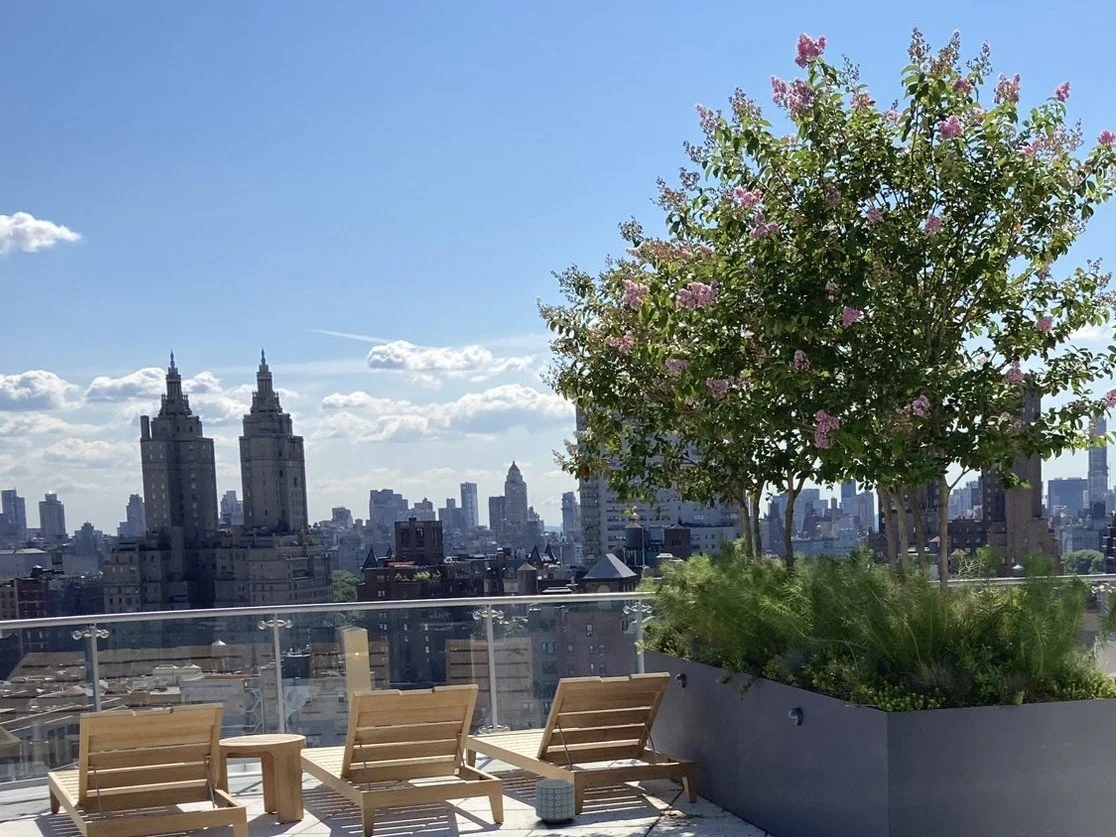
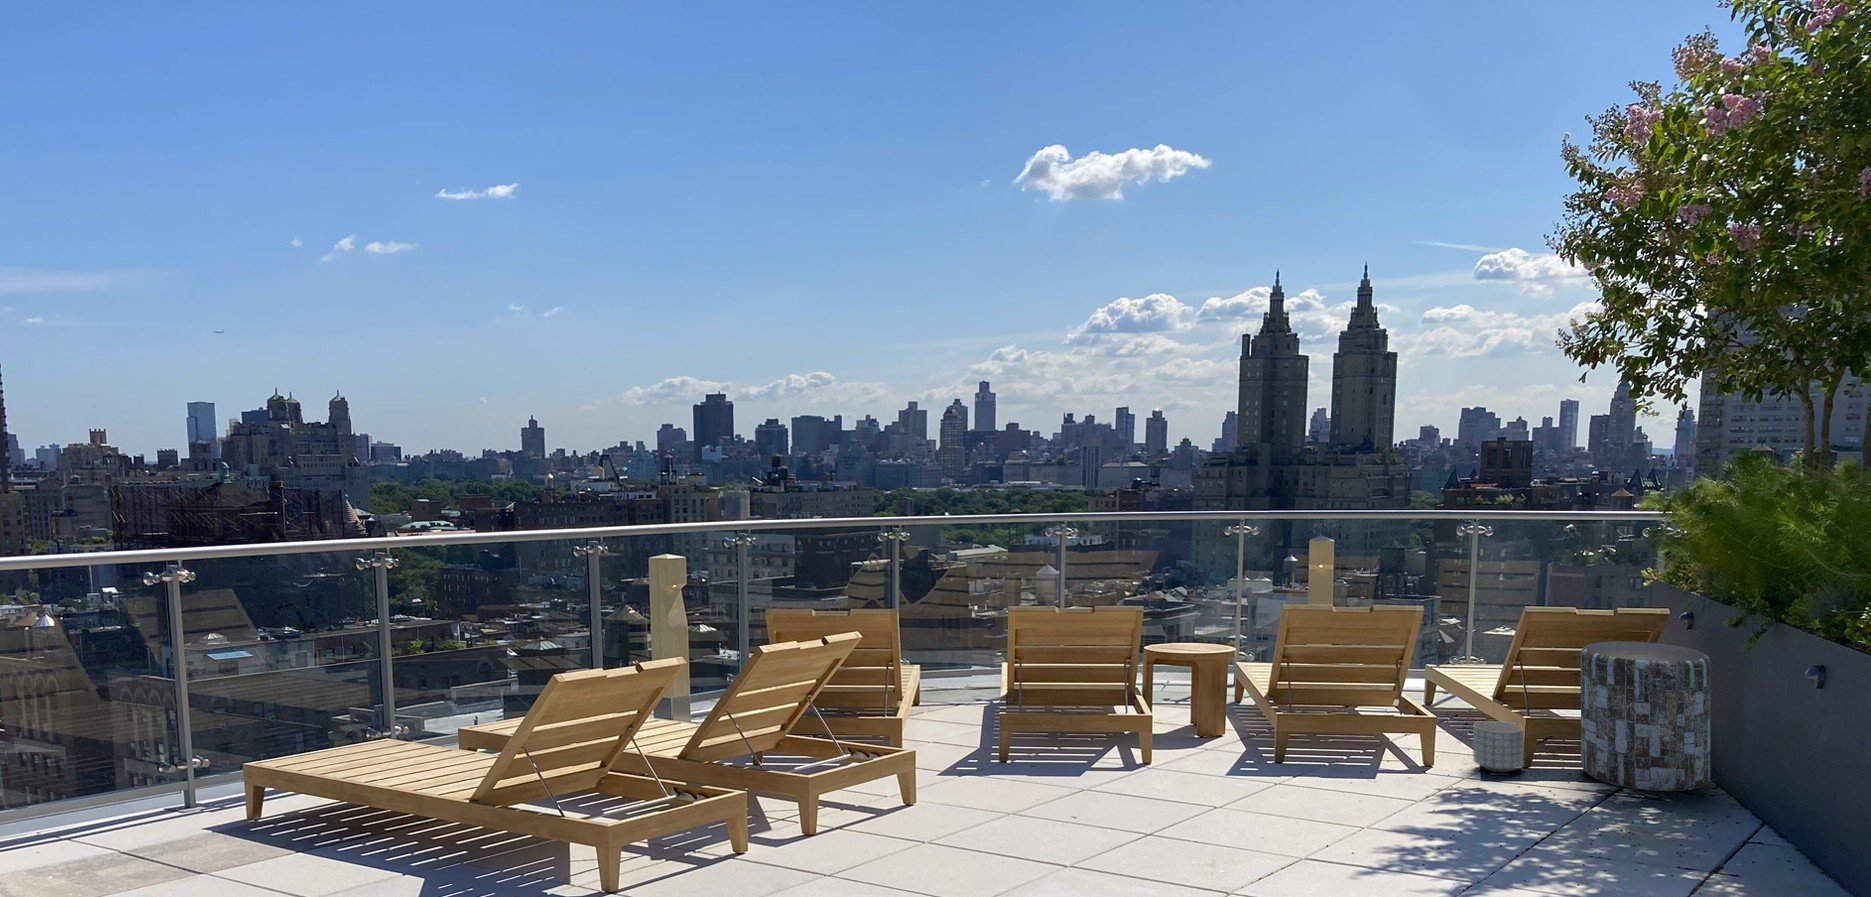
side table: none [614,701,706,820] -> present [1581,641,1711,791]

